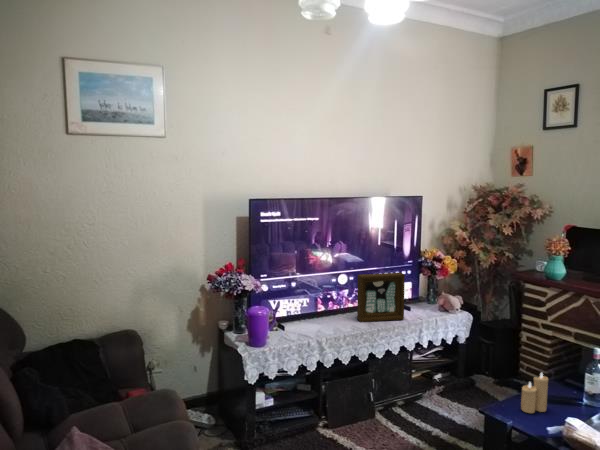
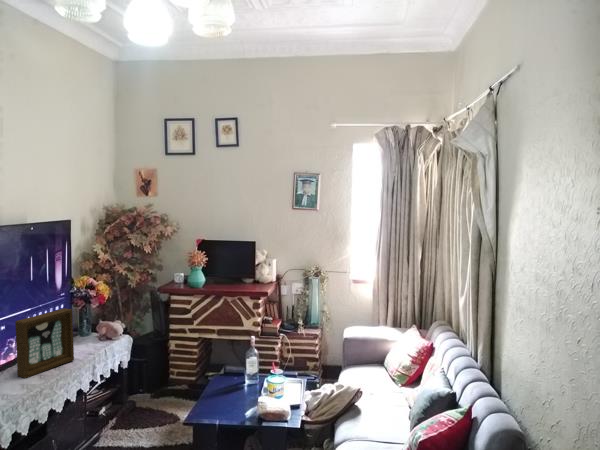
candle: present [521,373,548,413] -> none [219,366,236,405]

